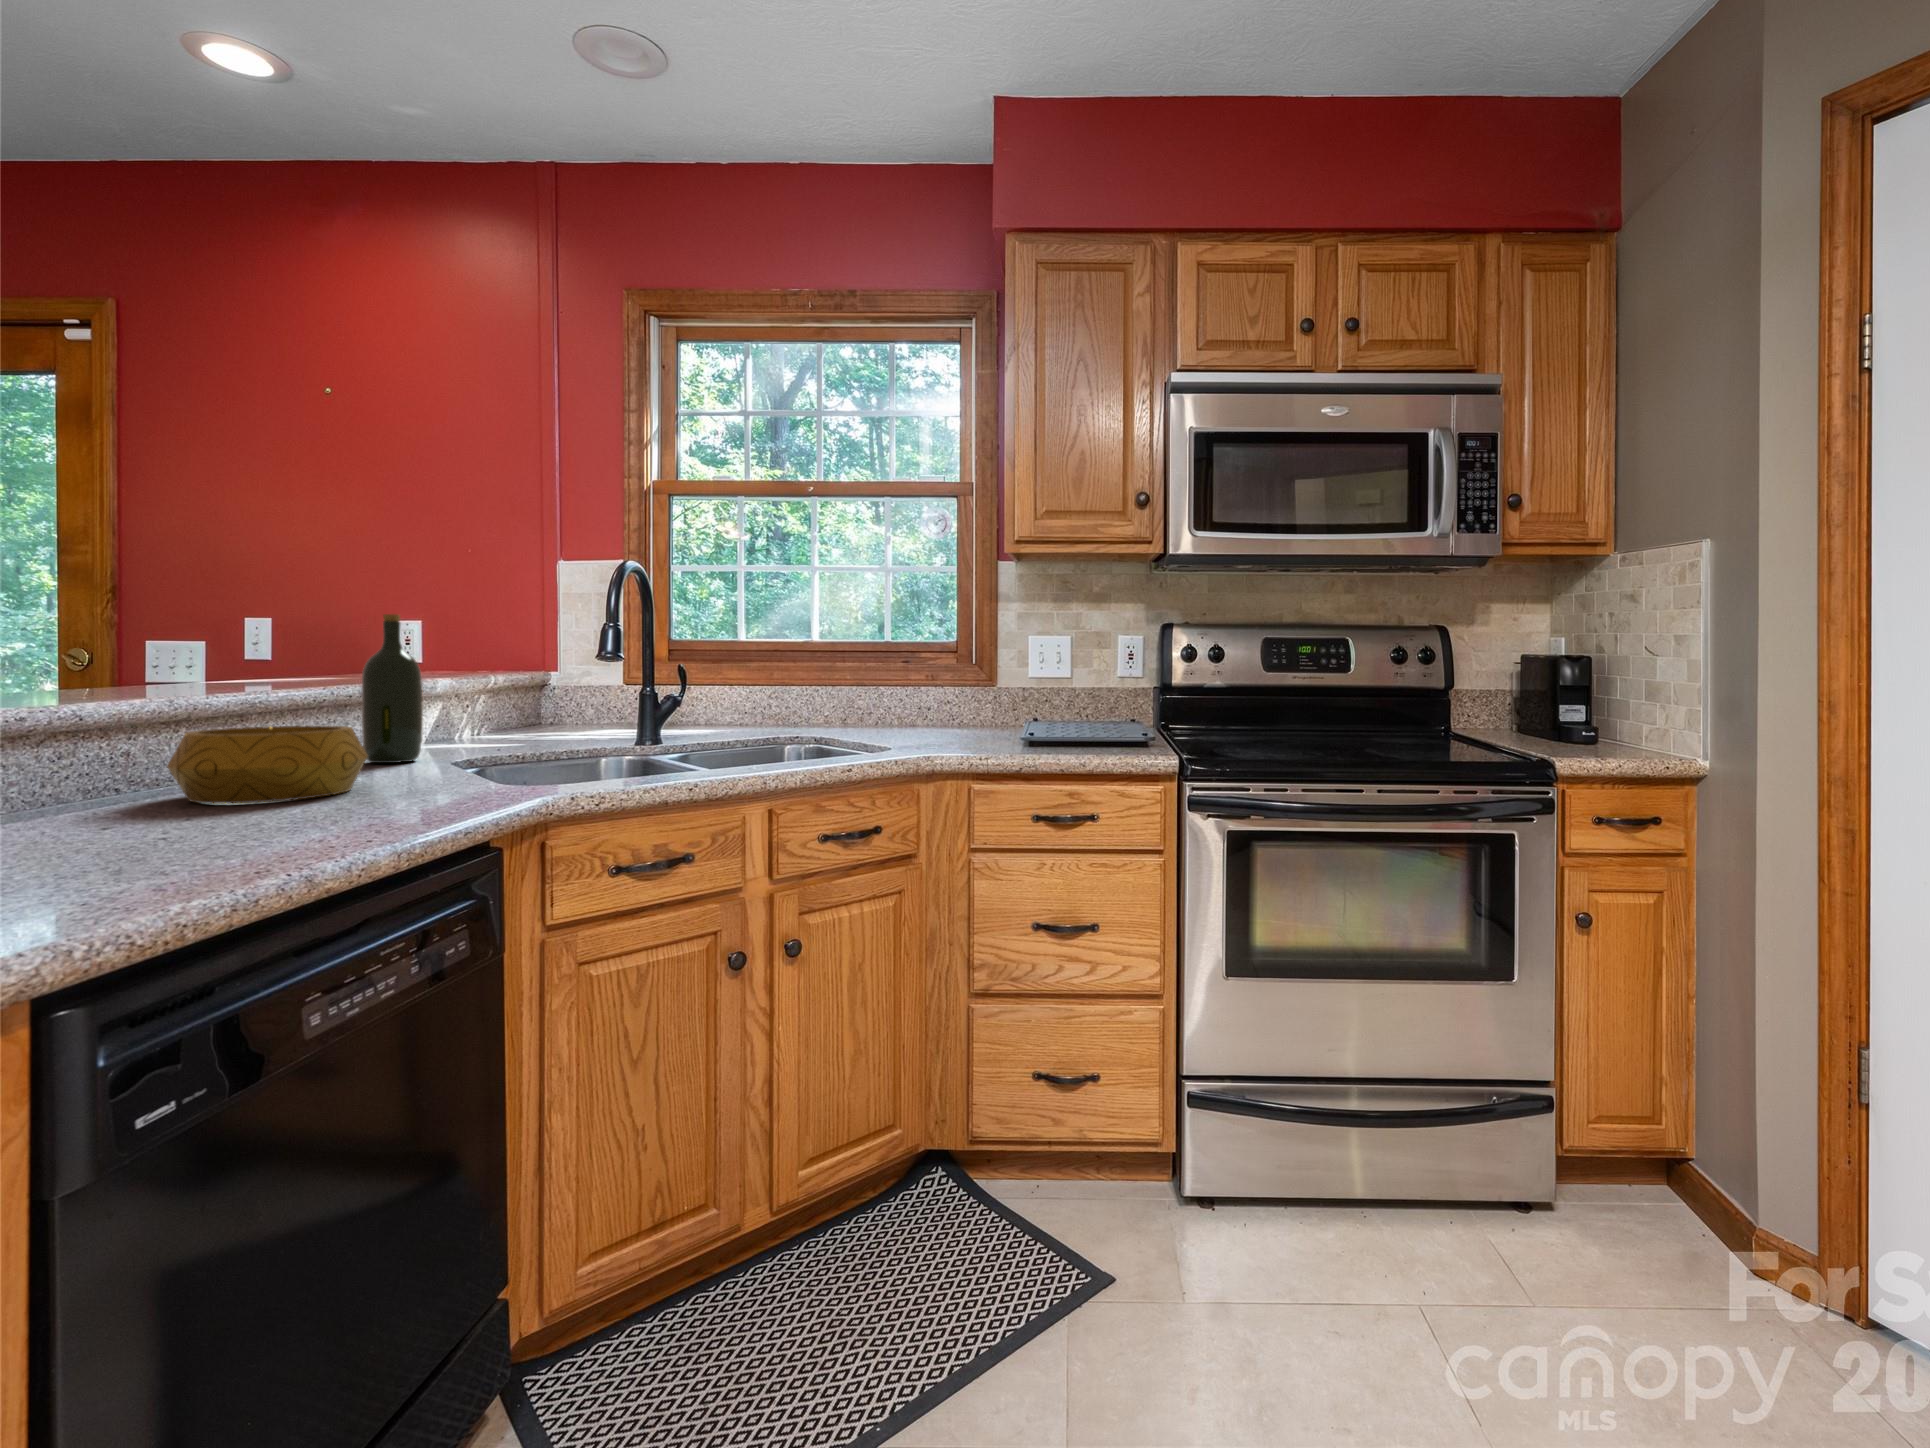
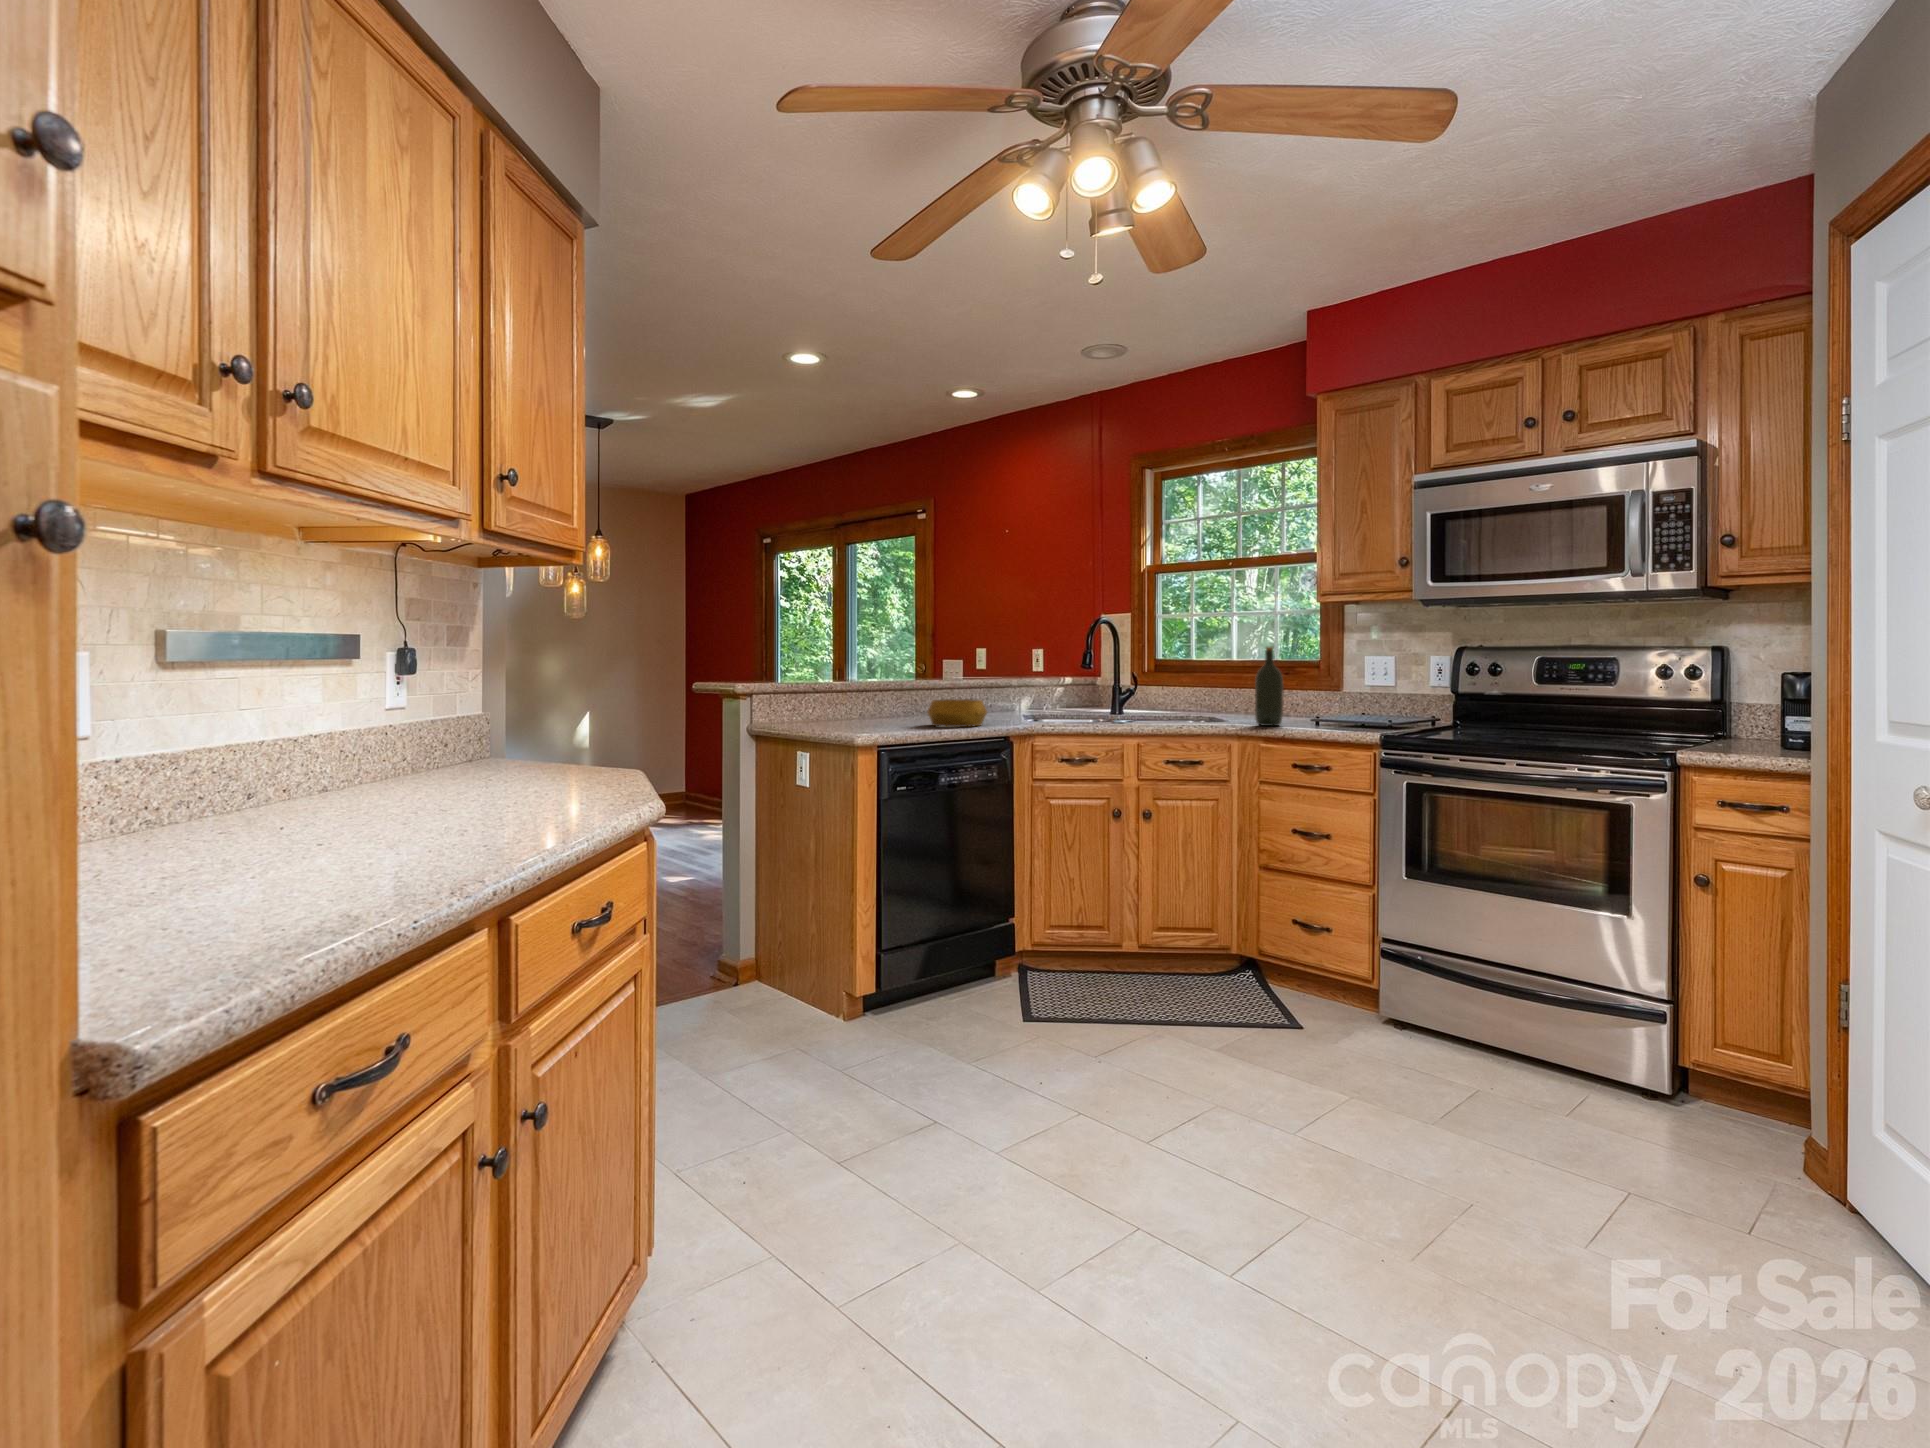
wine bottle: present [362,614,423,763] -> present [1255,647,1284,726]

